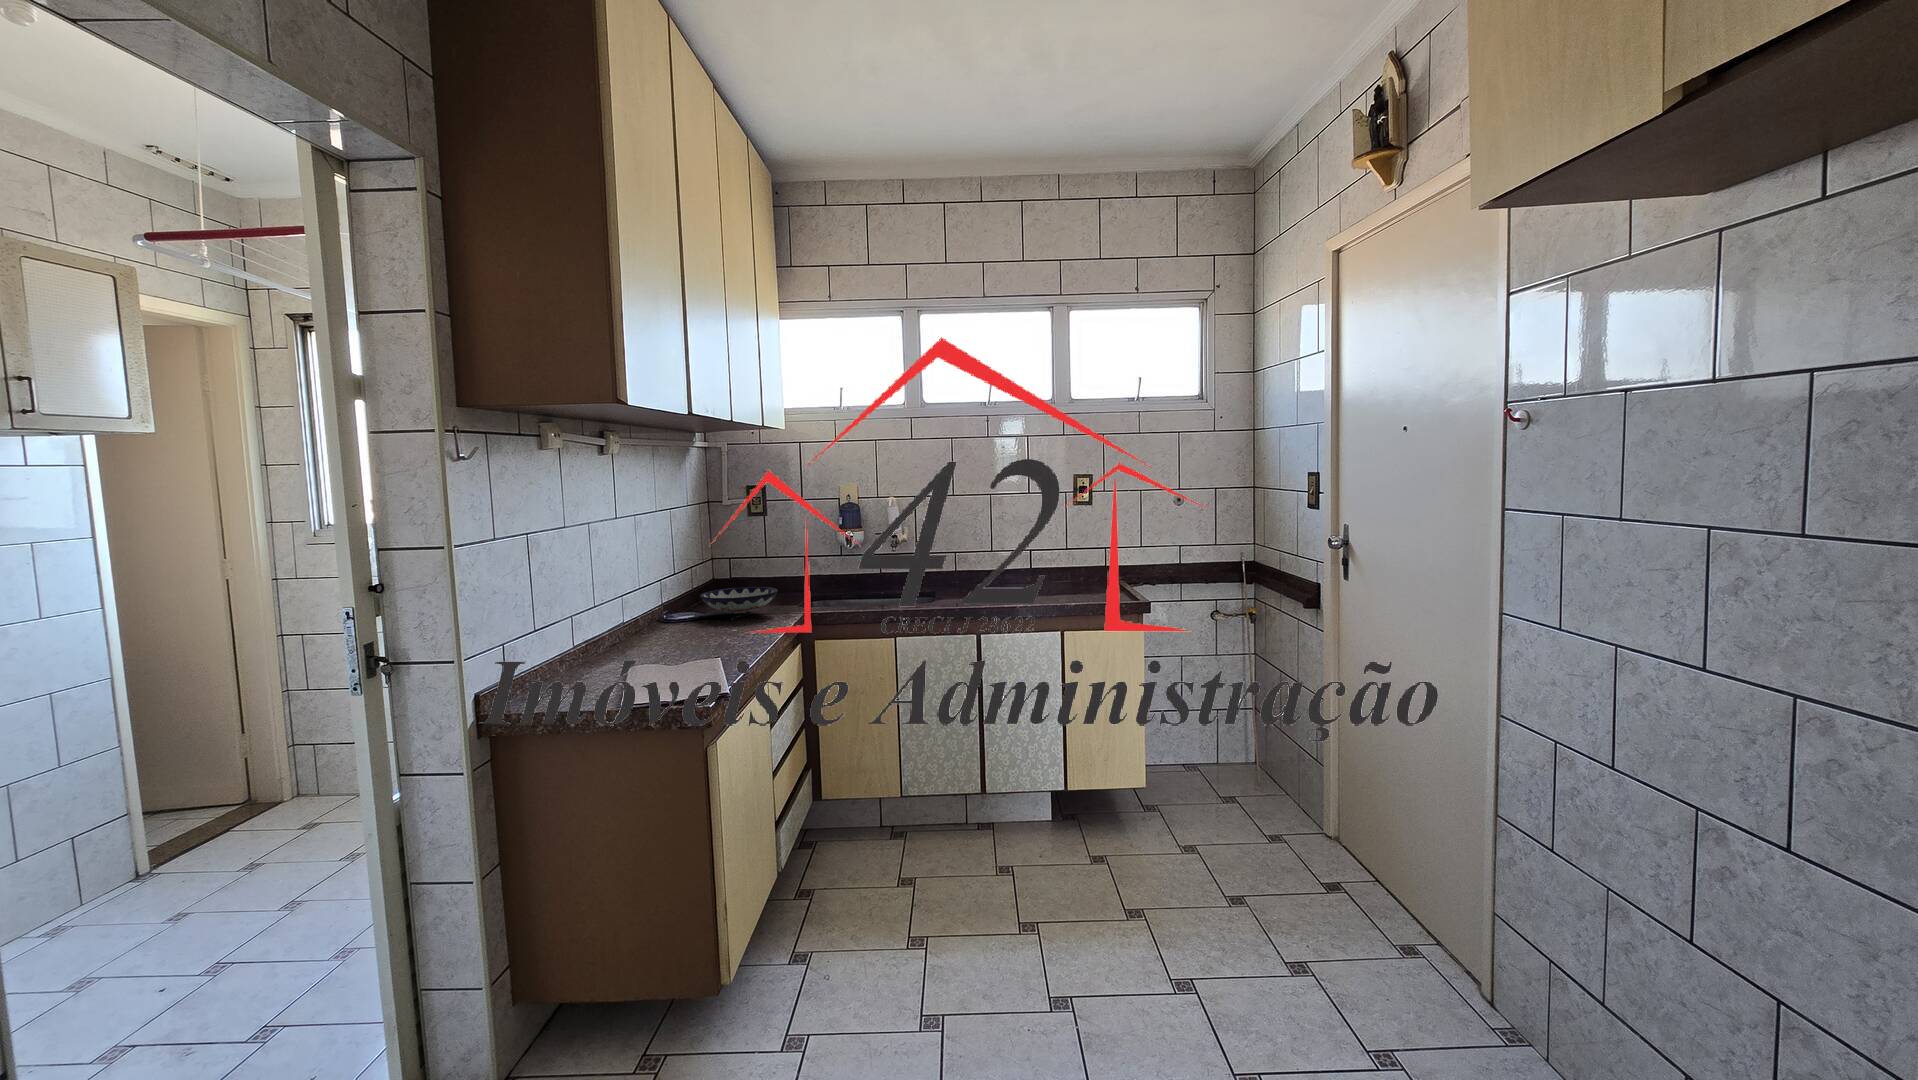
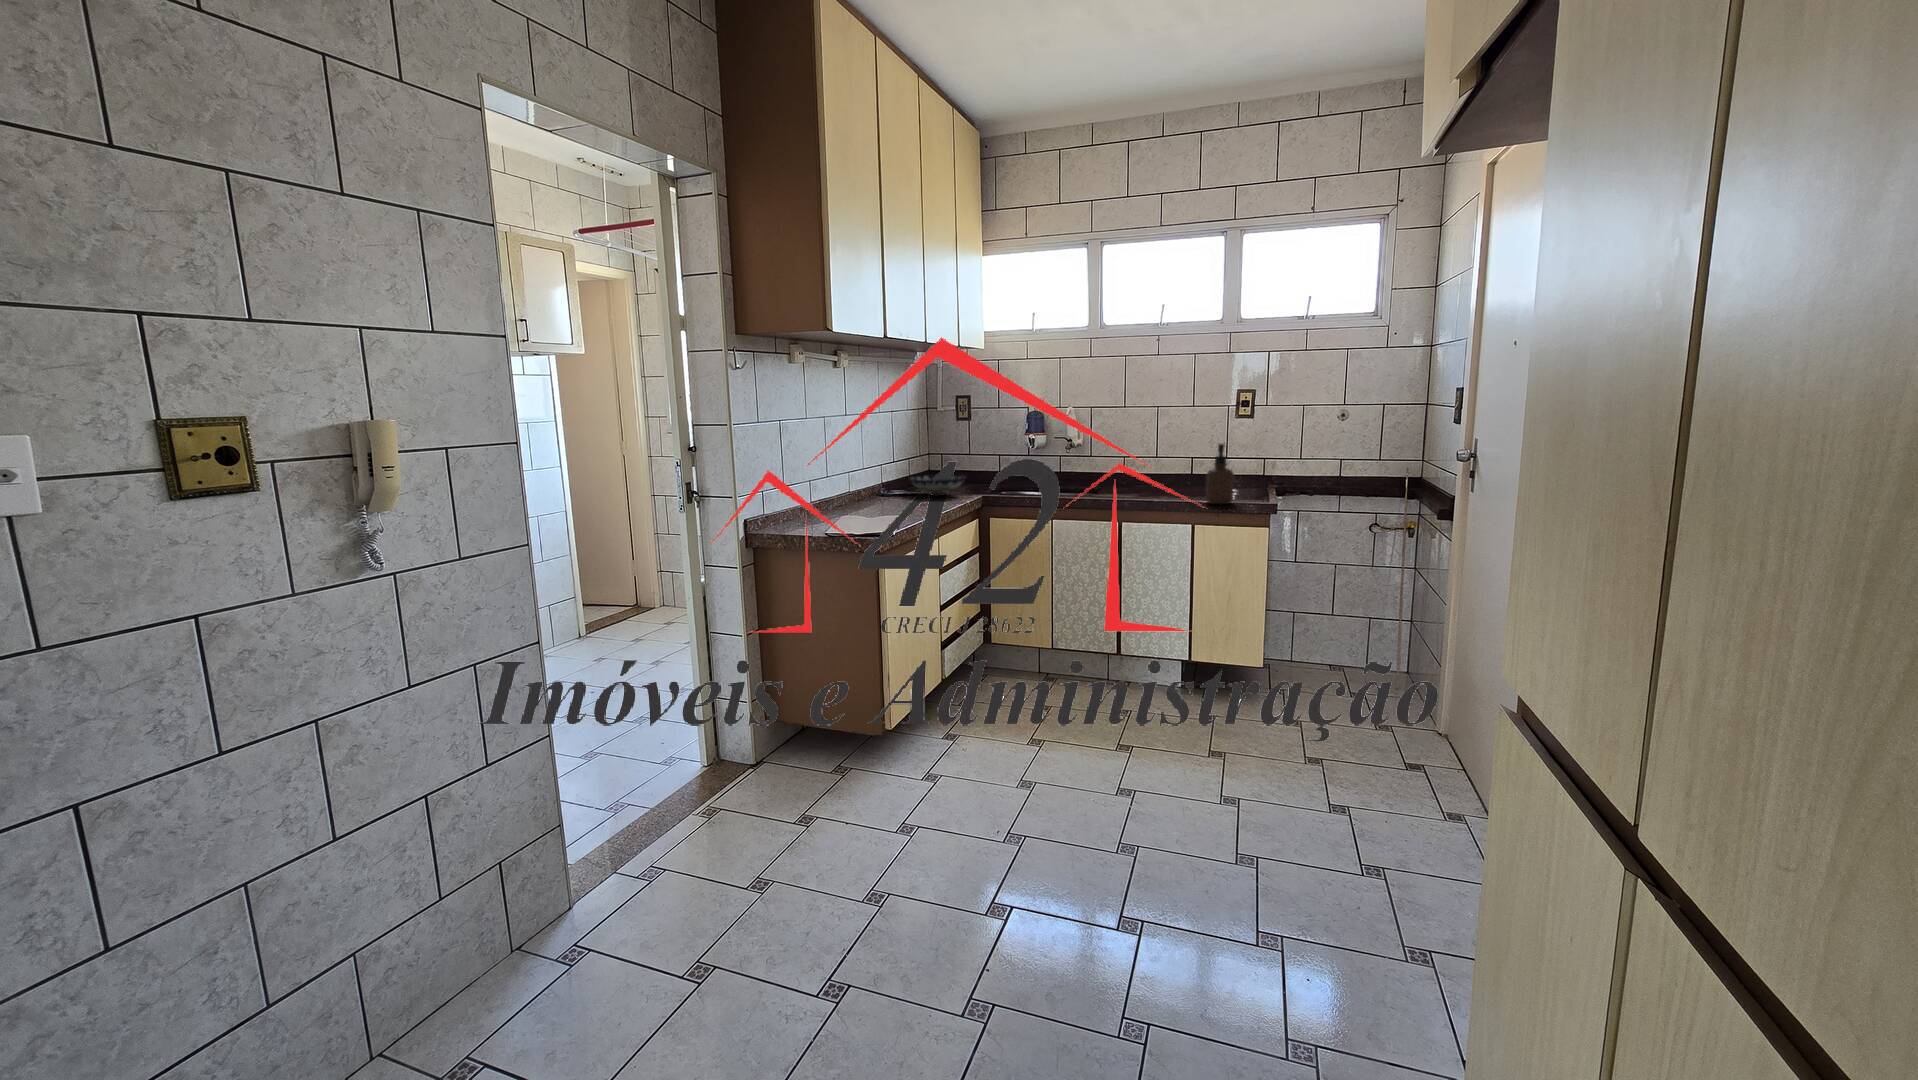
soap dispenser: none [1064,536,1095,606] -> present [1206,444,1234,505]

